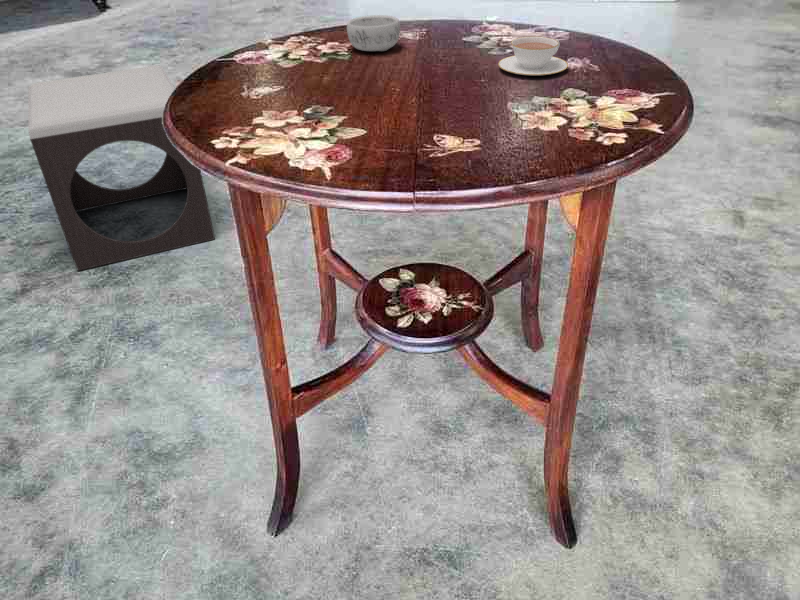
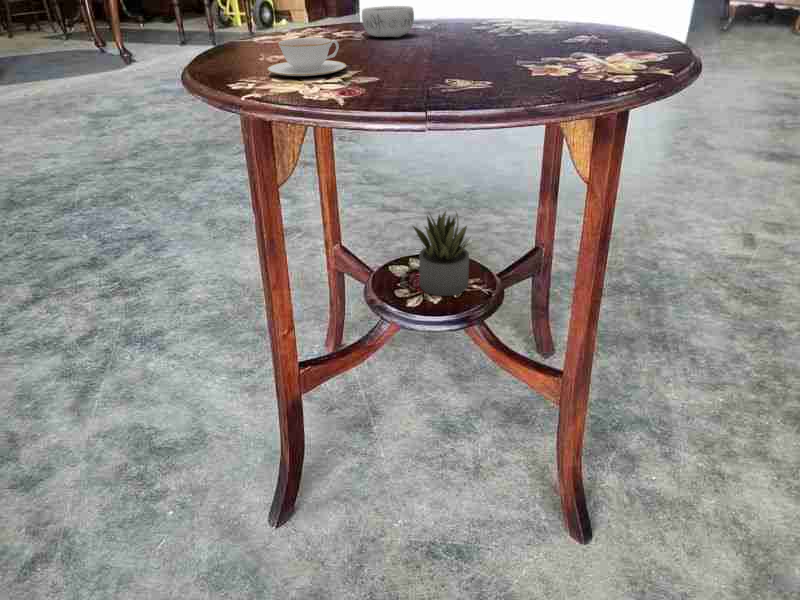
teacup: present [498,36,568,75] -> present [267,38,346,76]
footstool: present [28,66,215,271] -> none [50,91,227,282]
succulent plant: none [402,228,463,311] -> present [413,212,469,296]

